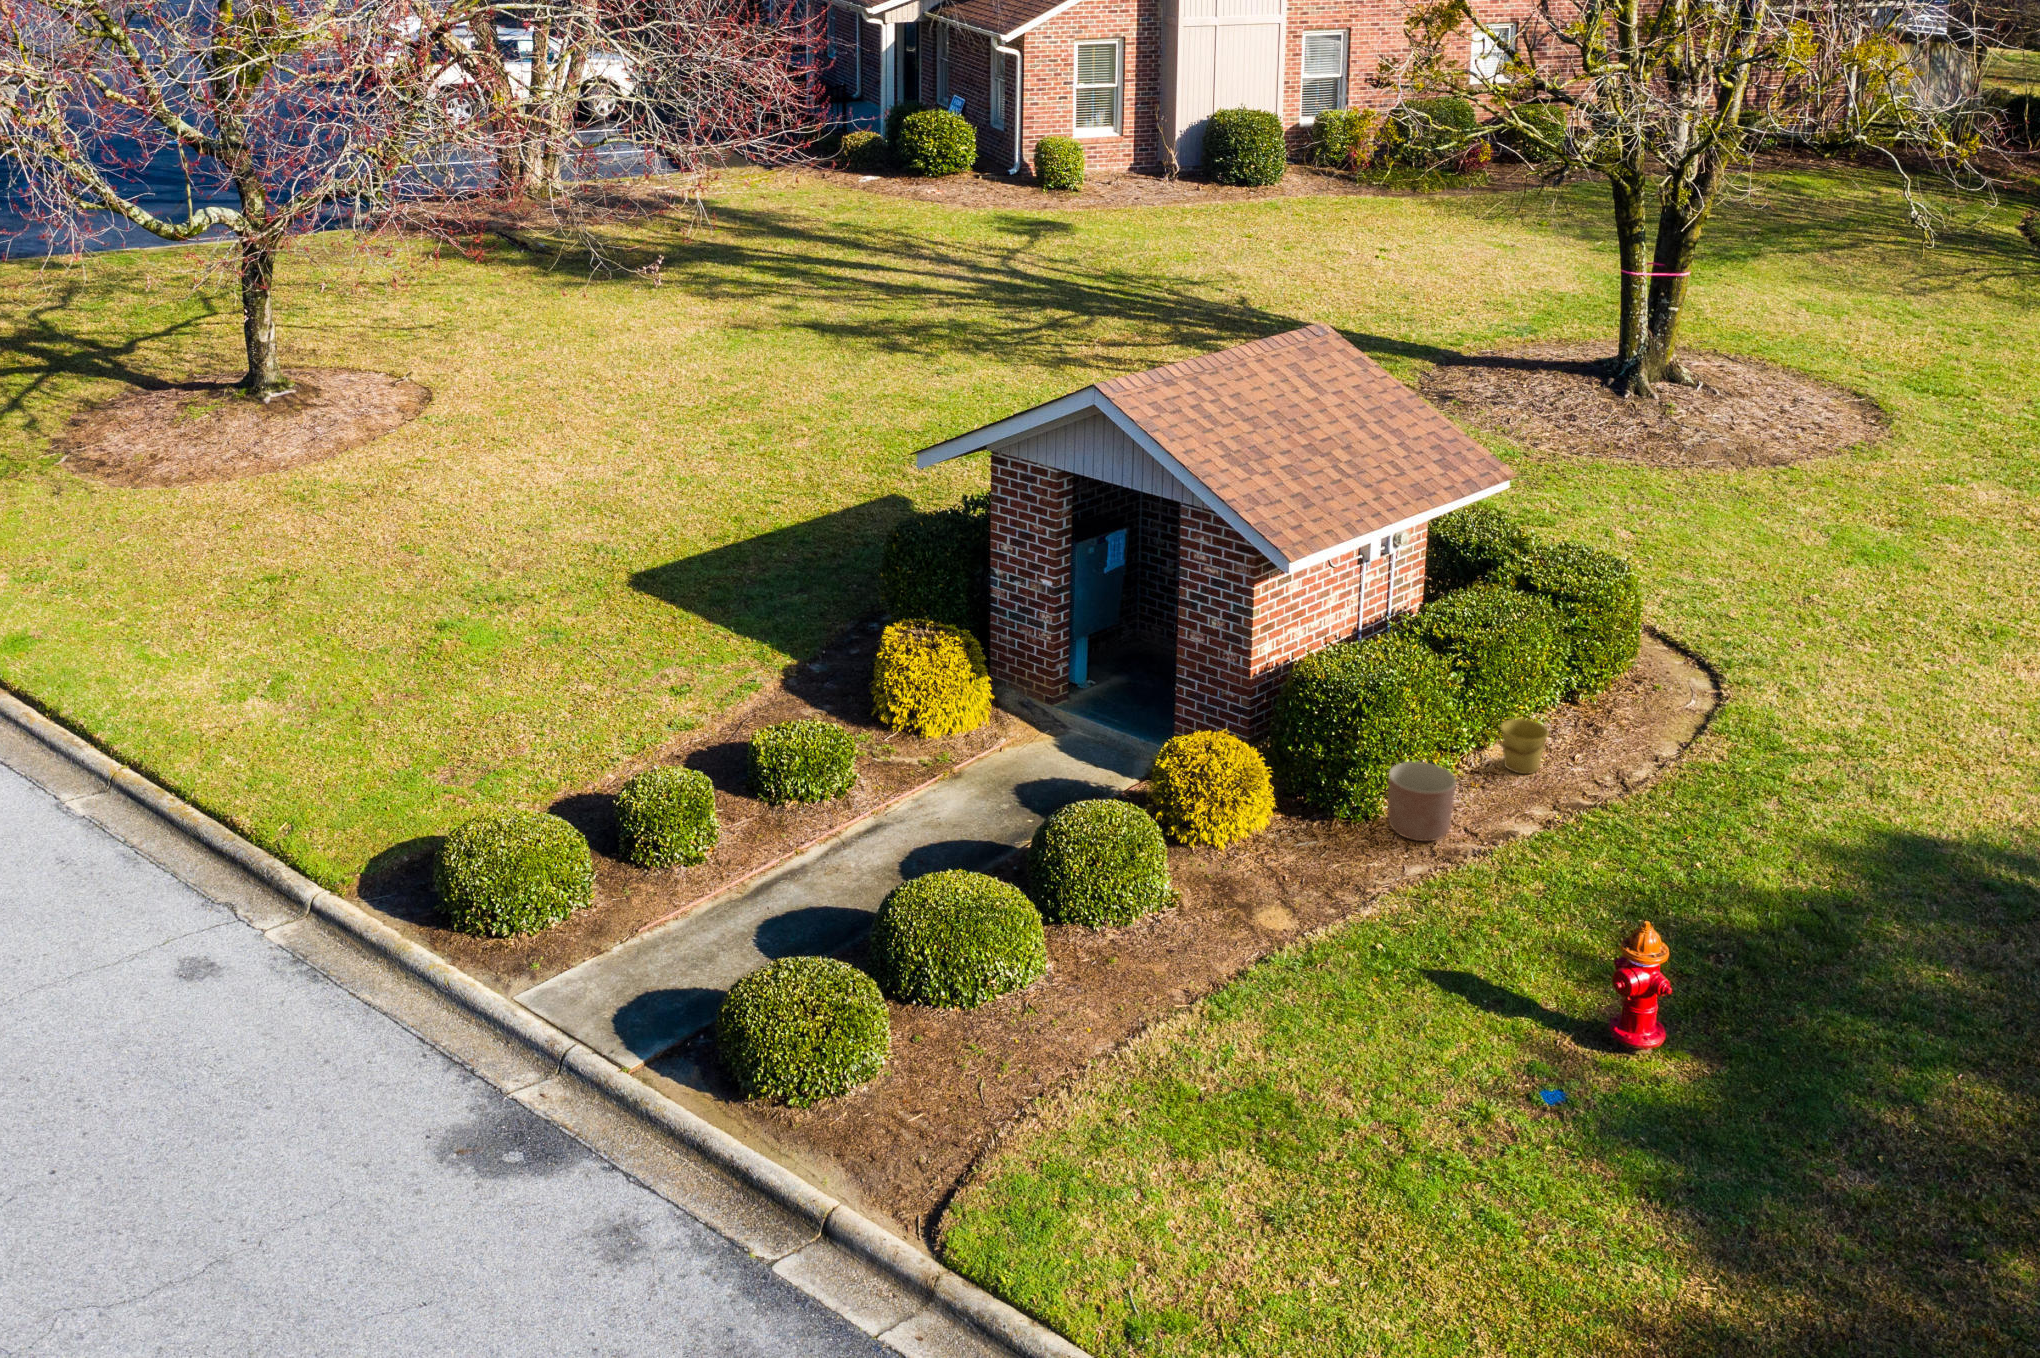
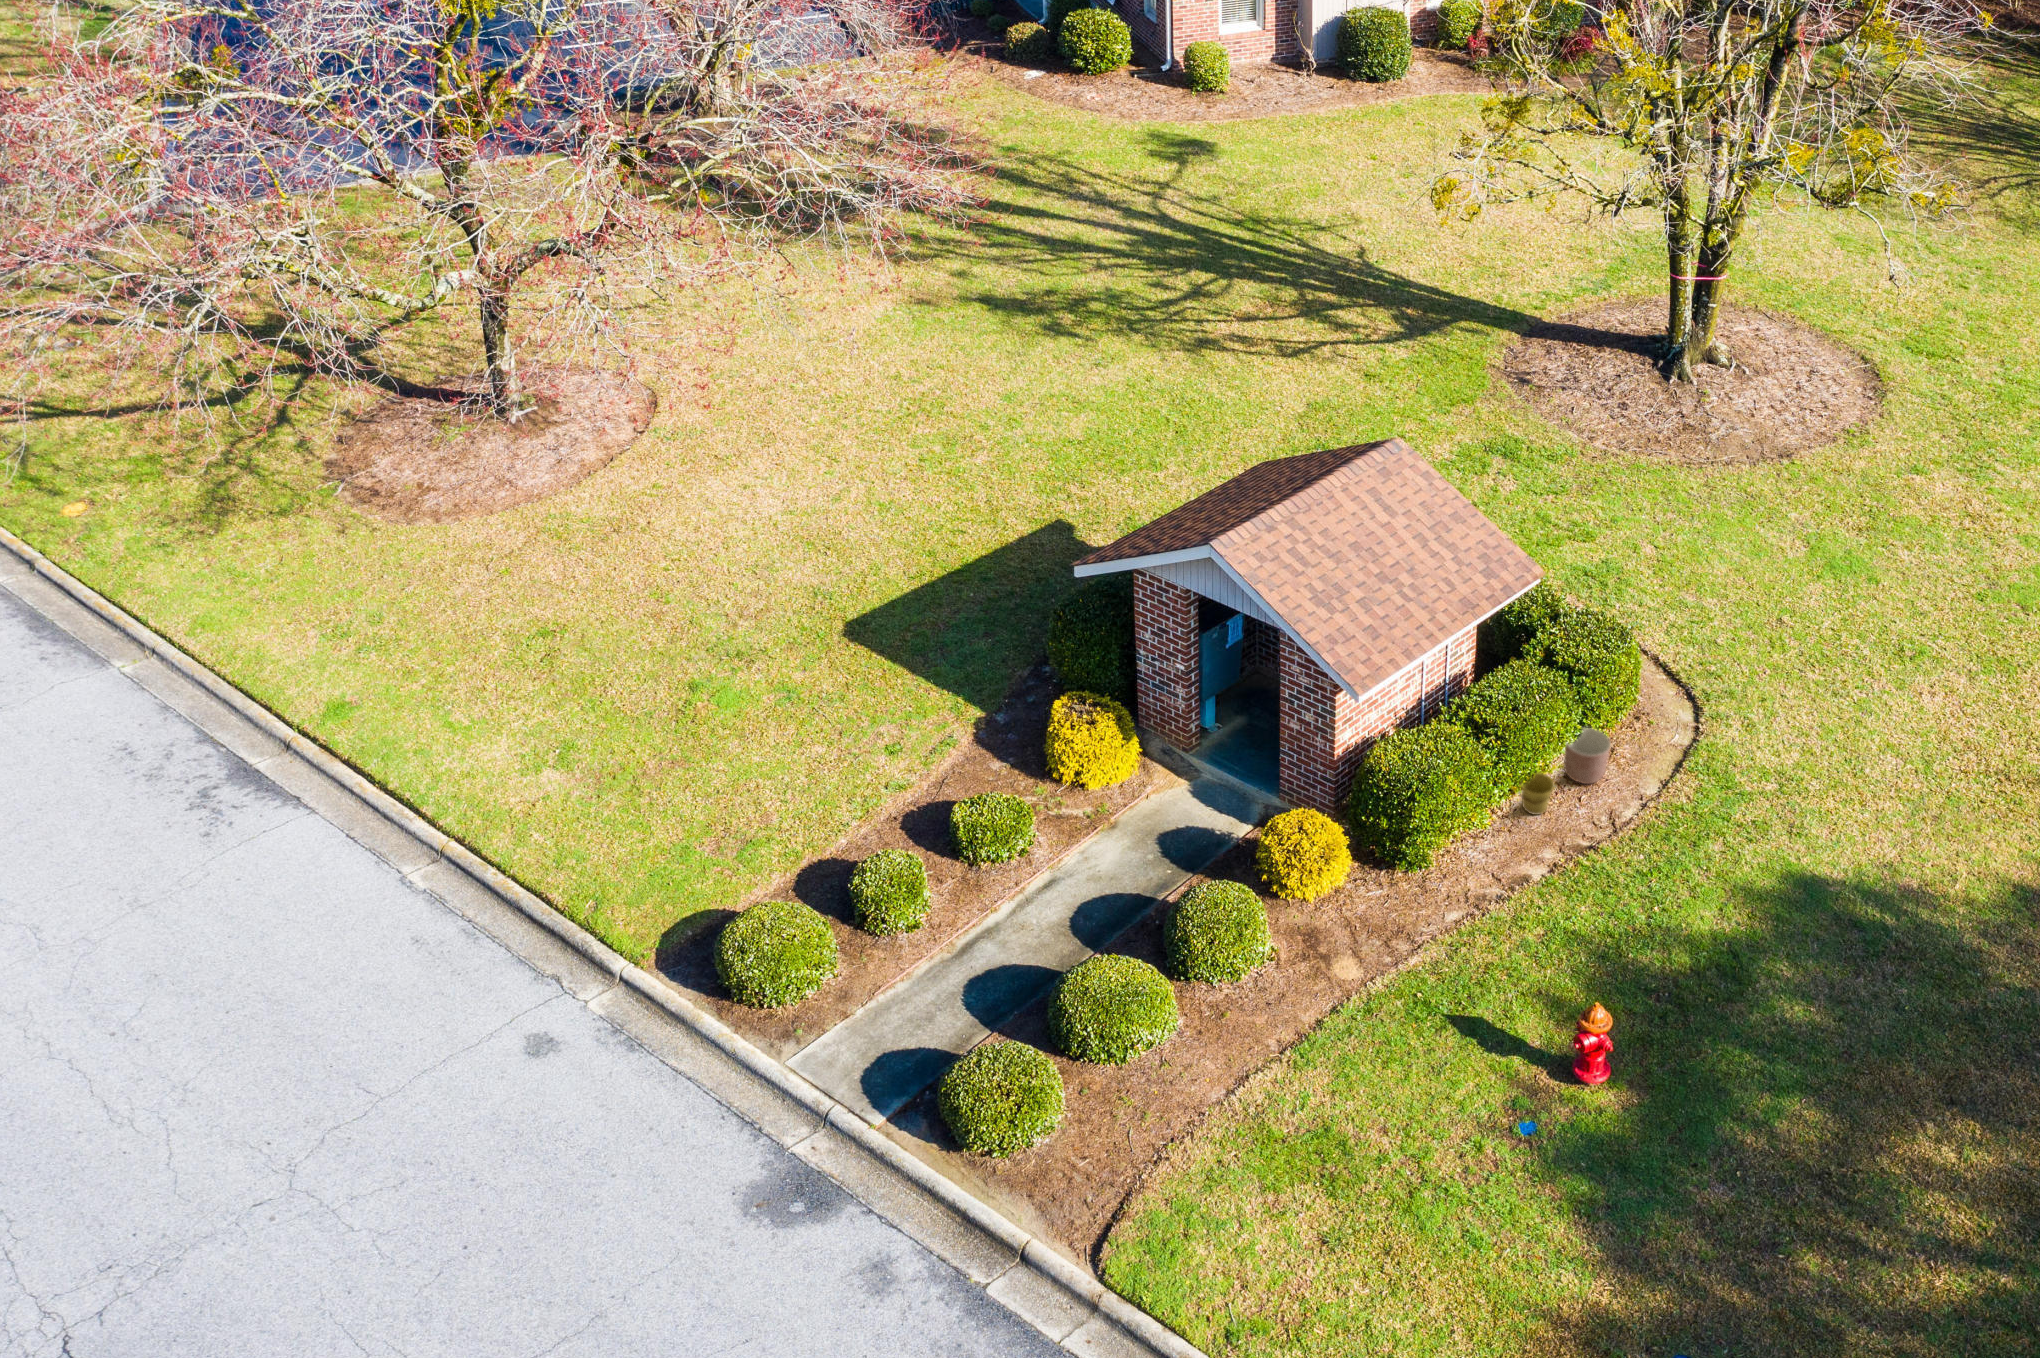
planter: present [1388,762,1456,841] -> present [1564,728,1611,784]

